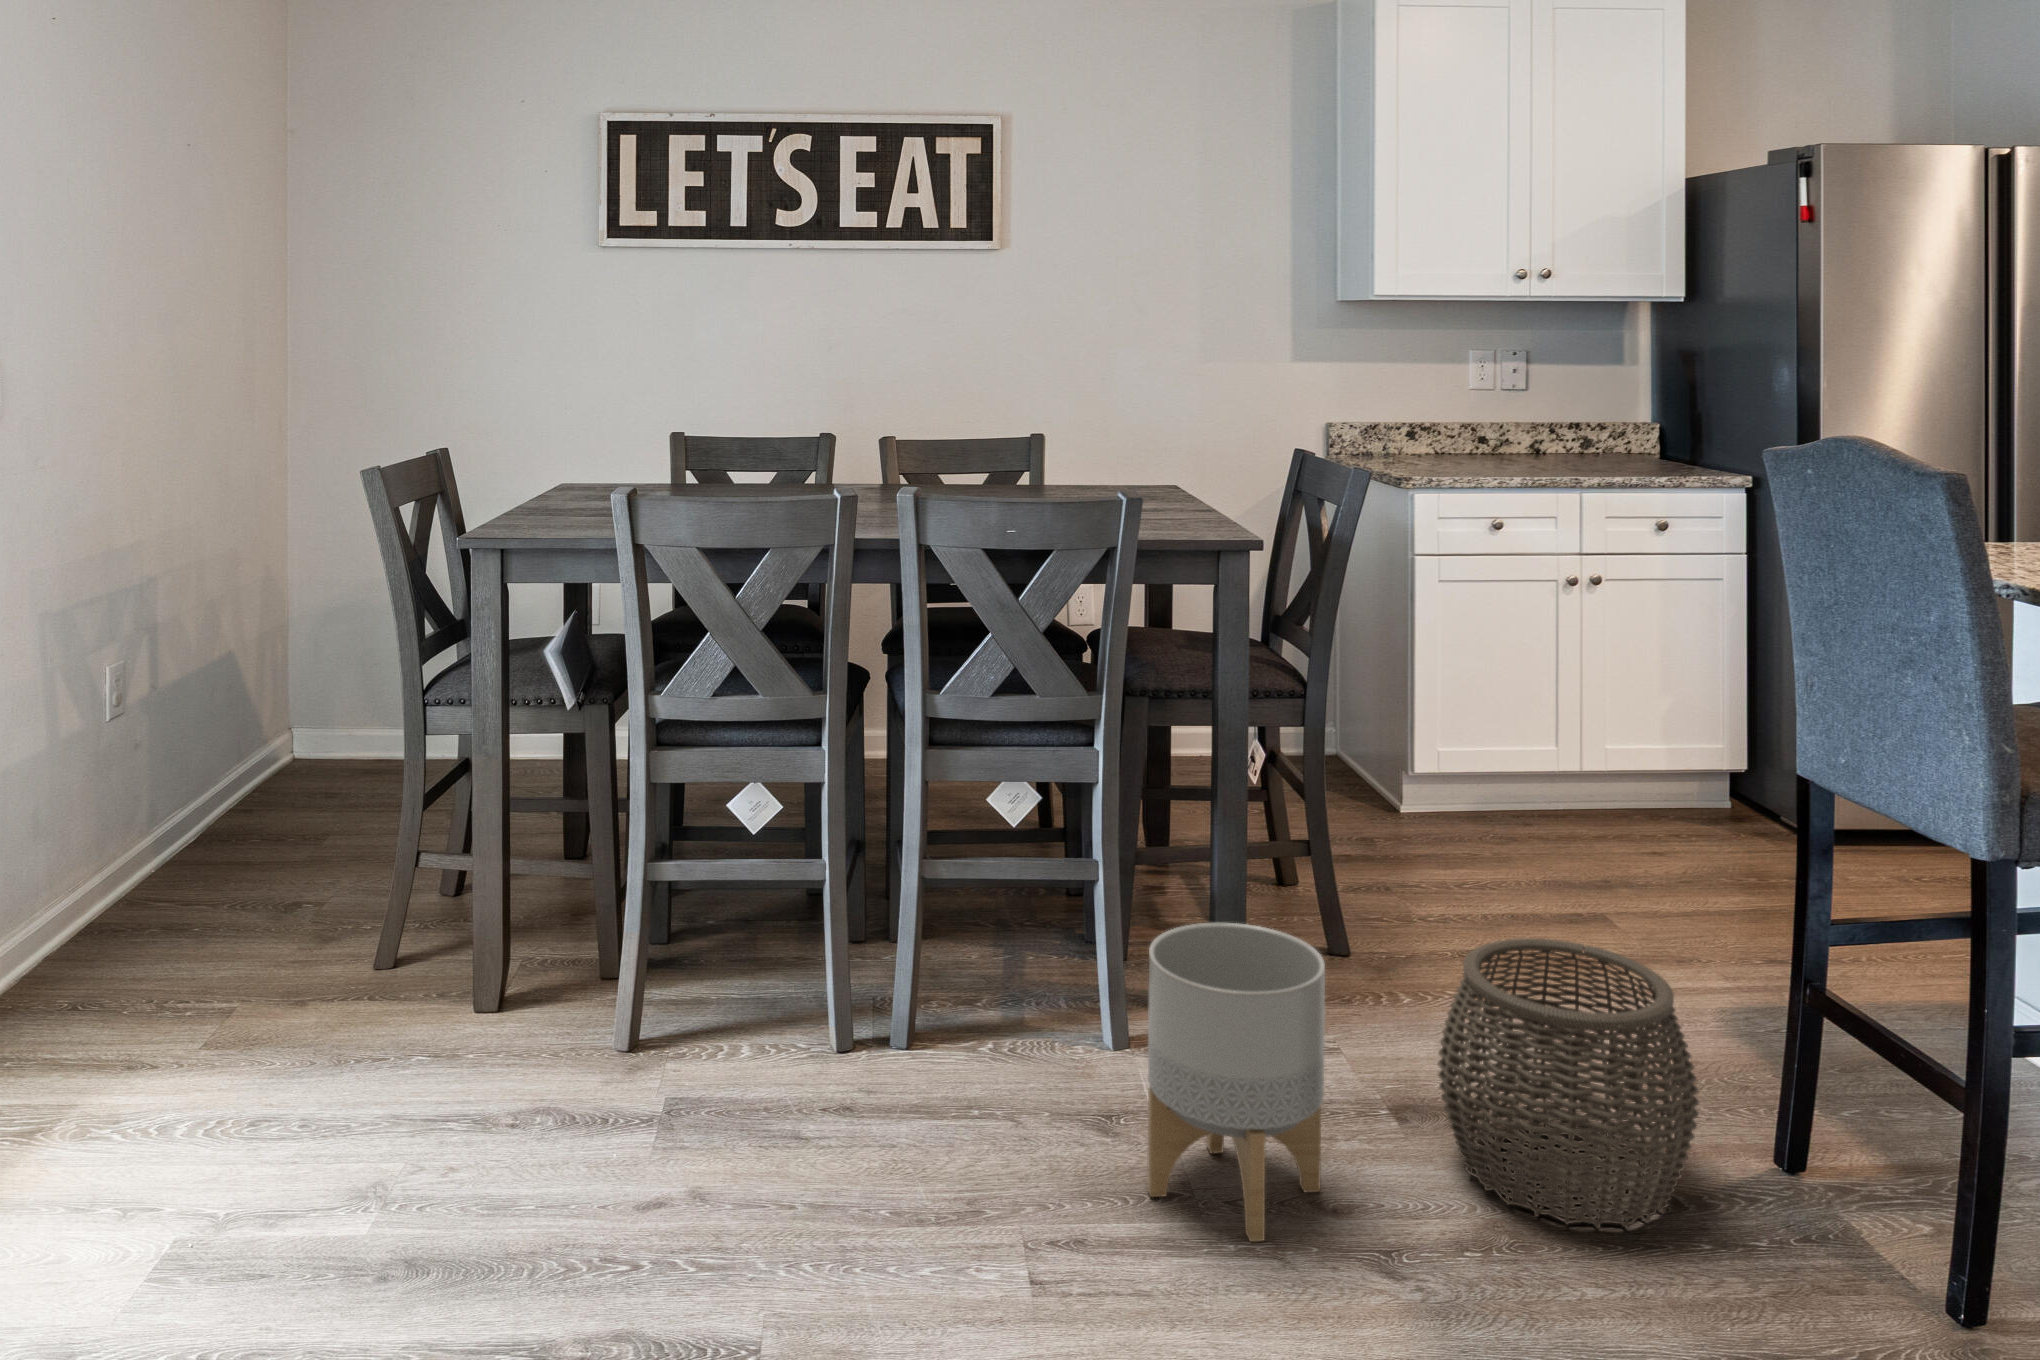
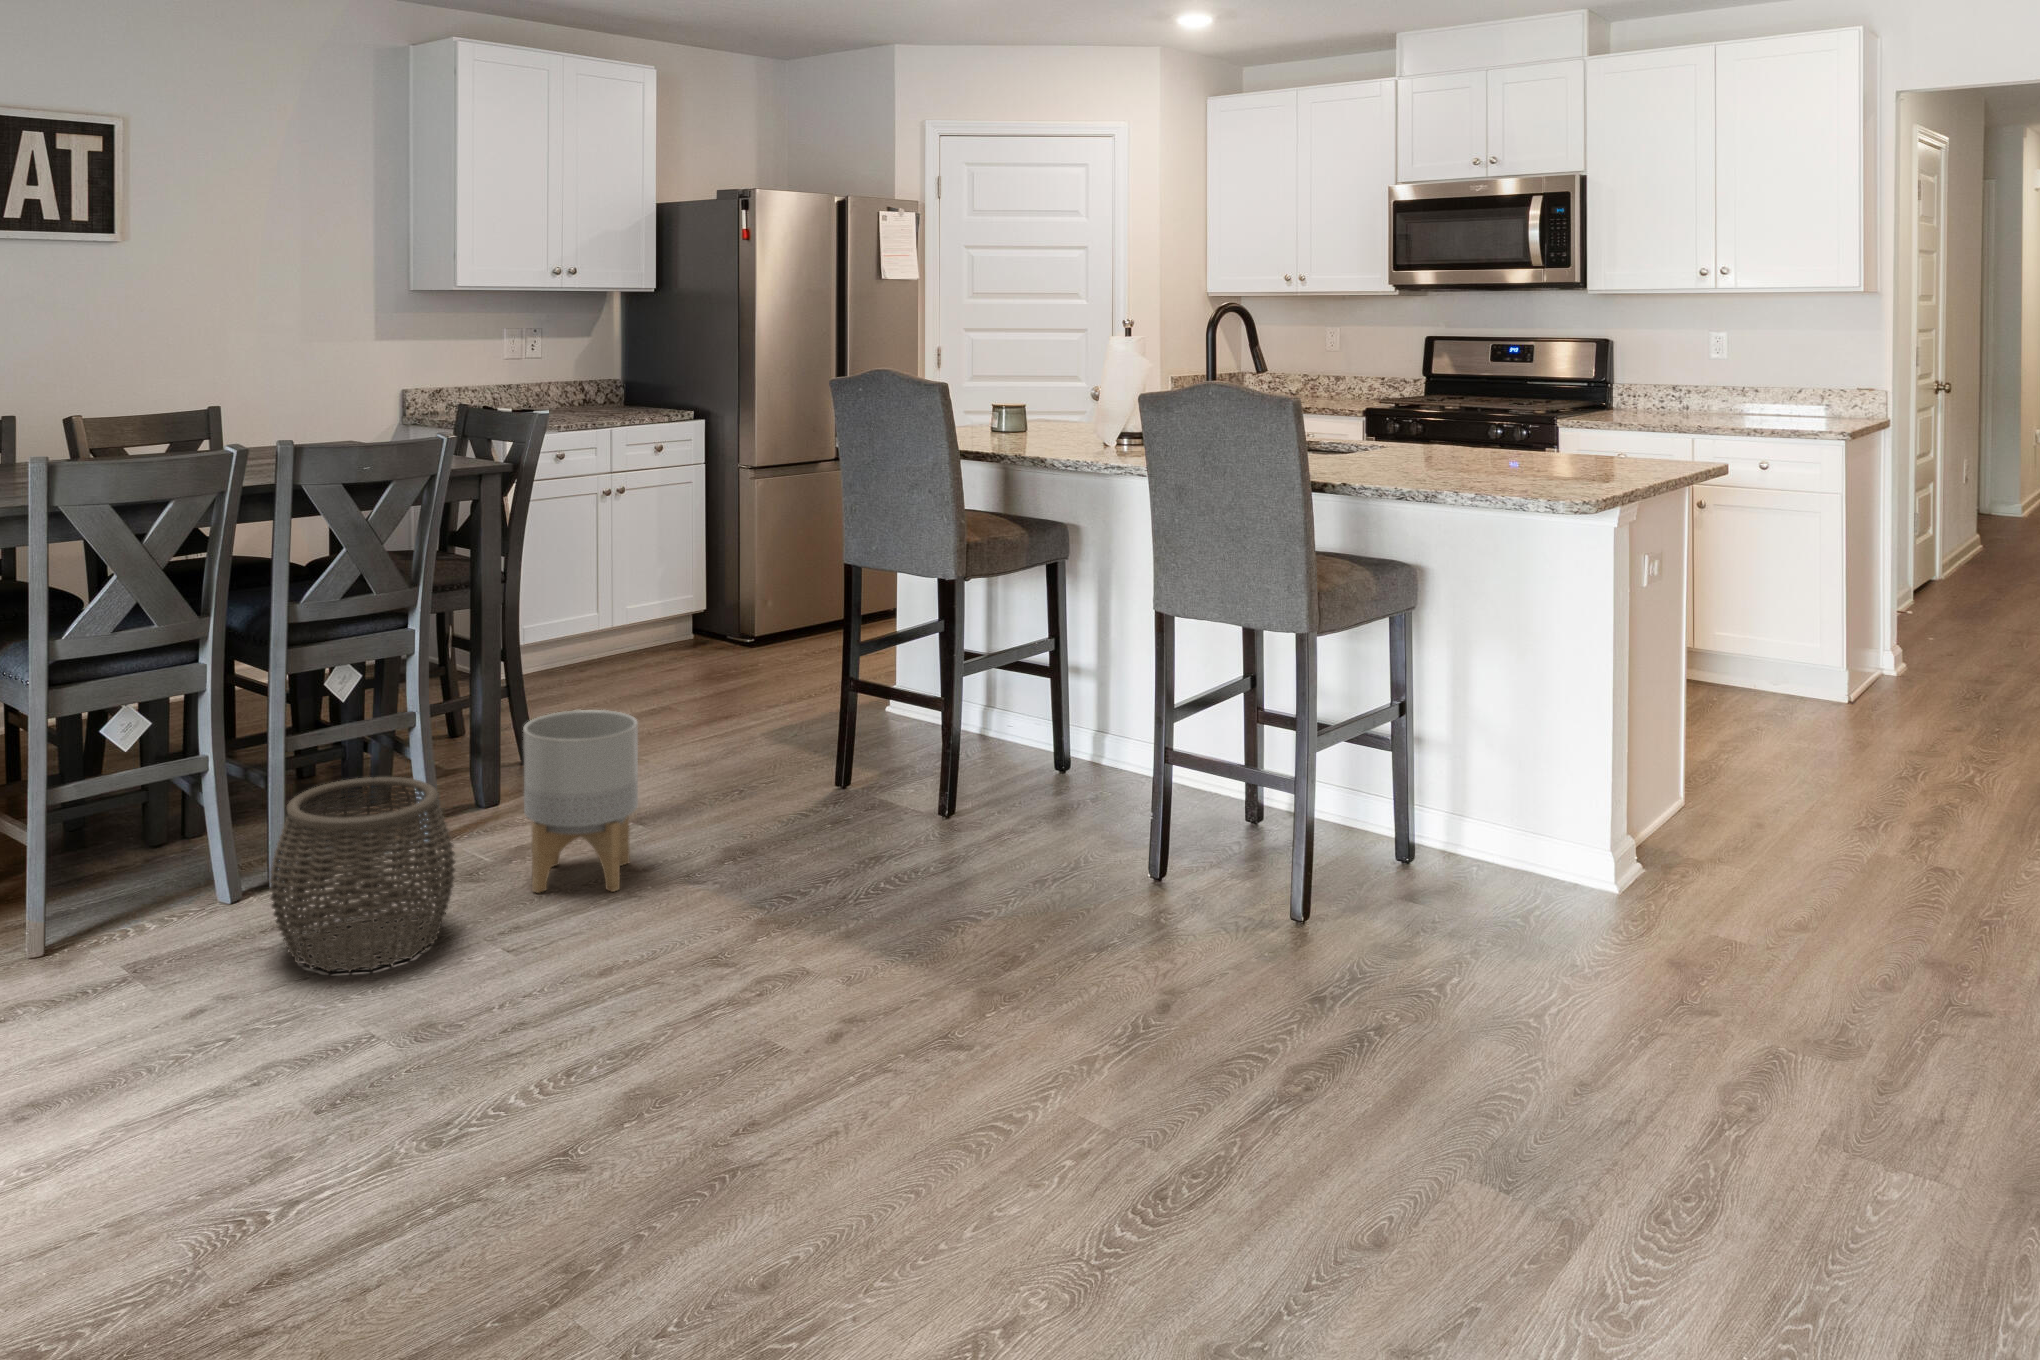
woven basket: present [1437,938,1699,1228] -> present [269,777,455,972]

